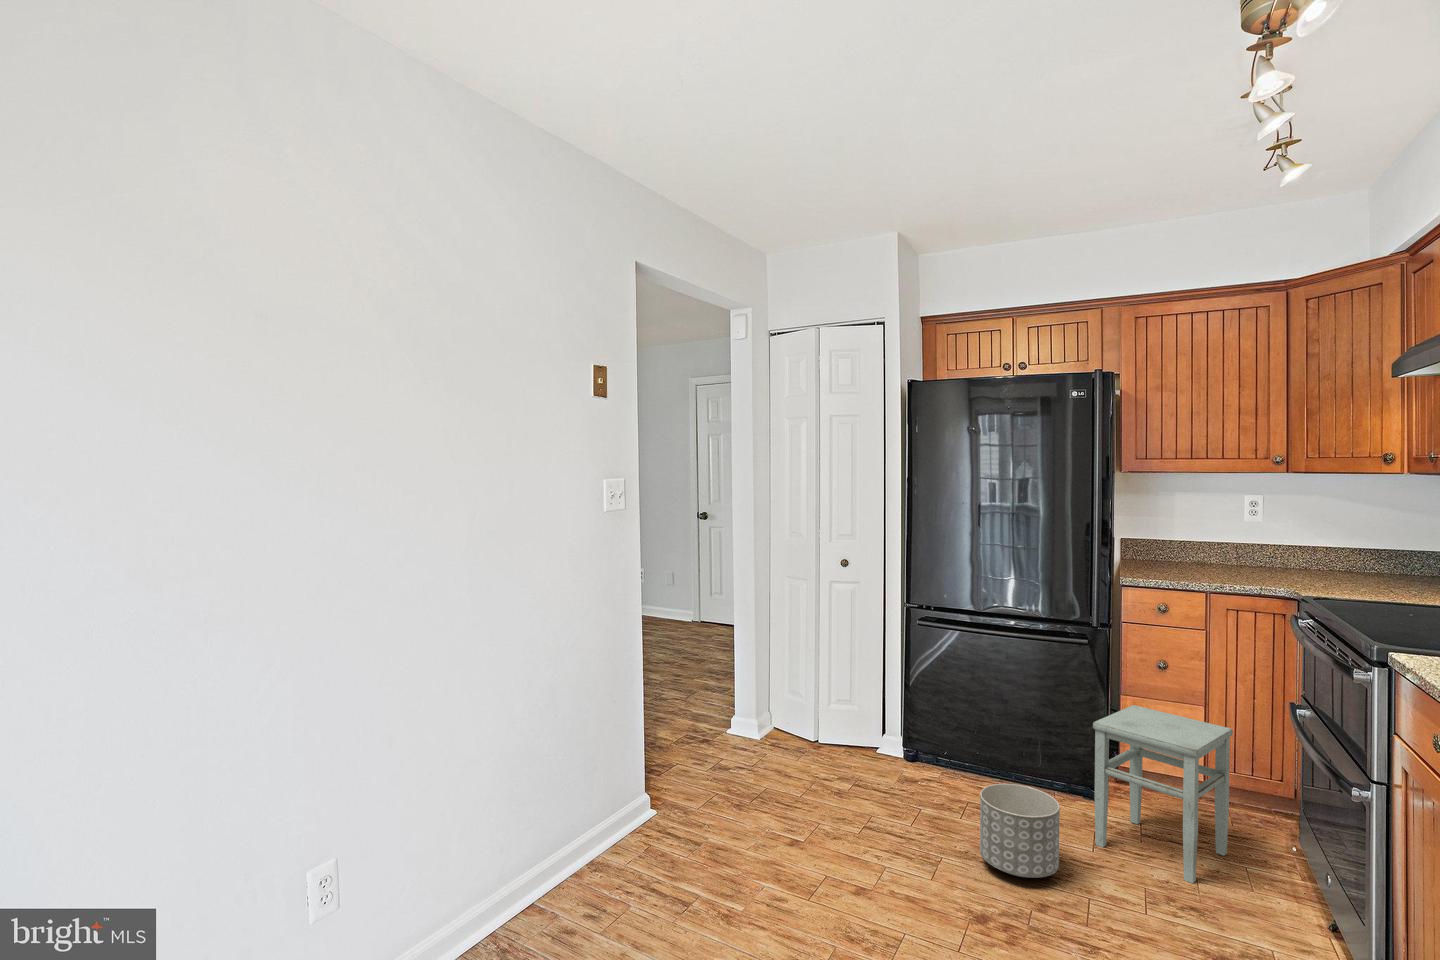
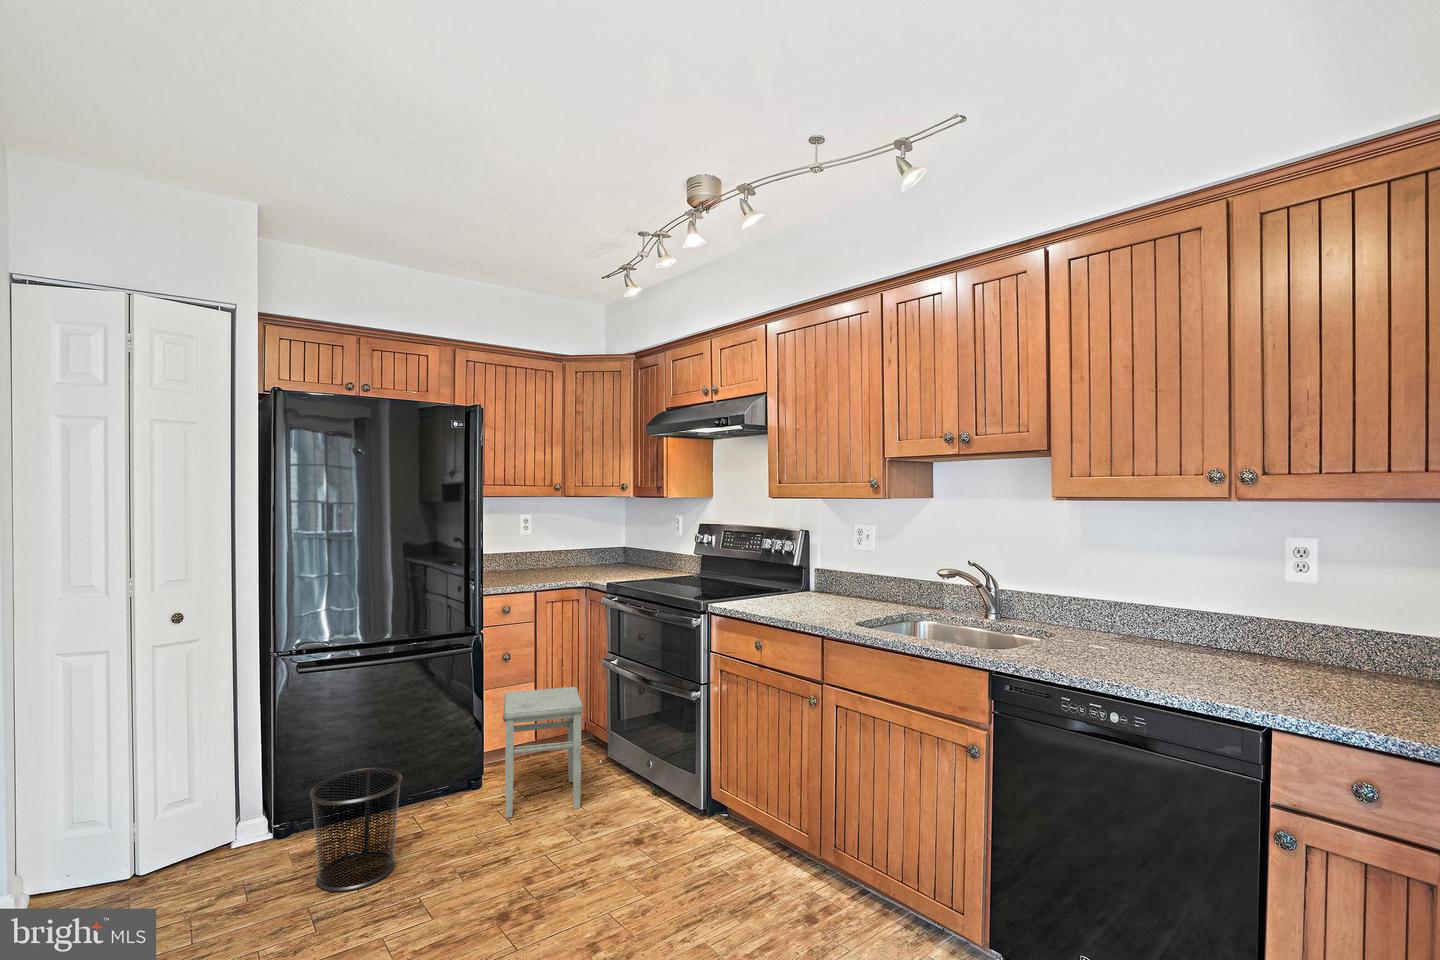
waste bin: none [888,719,967,827] -> present [310,768,403,892]
planter: present [980,784,1060,878] -> none [447,788,518,874]

